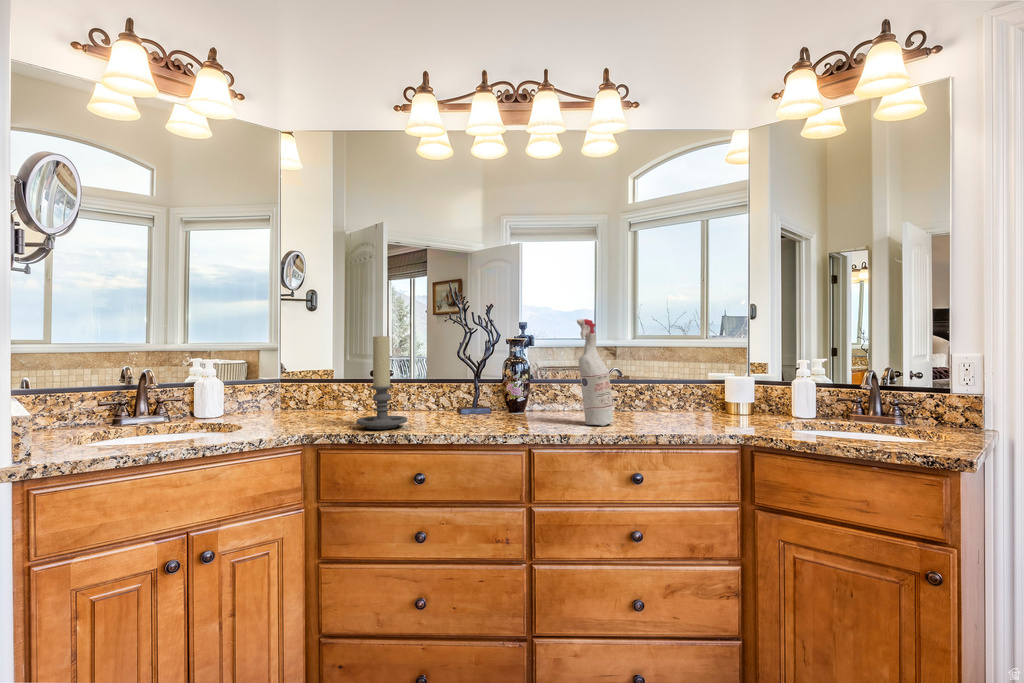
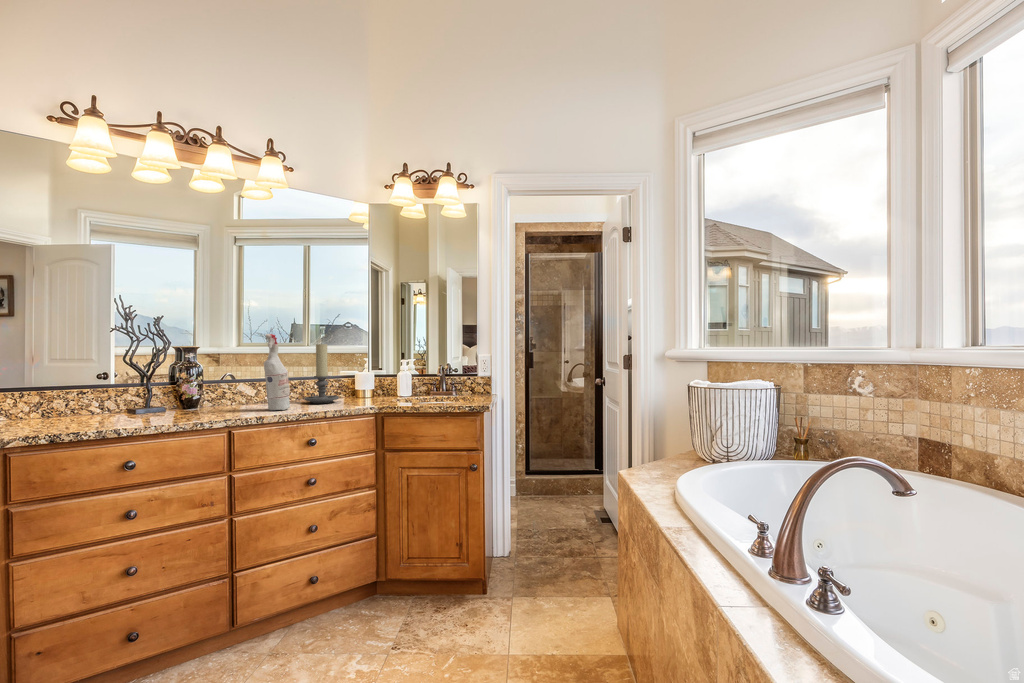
candle holder: present [356,334,407,429] -> present [305,344,339,404]

